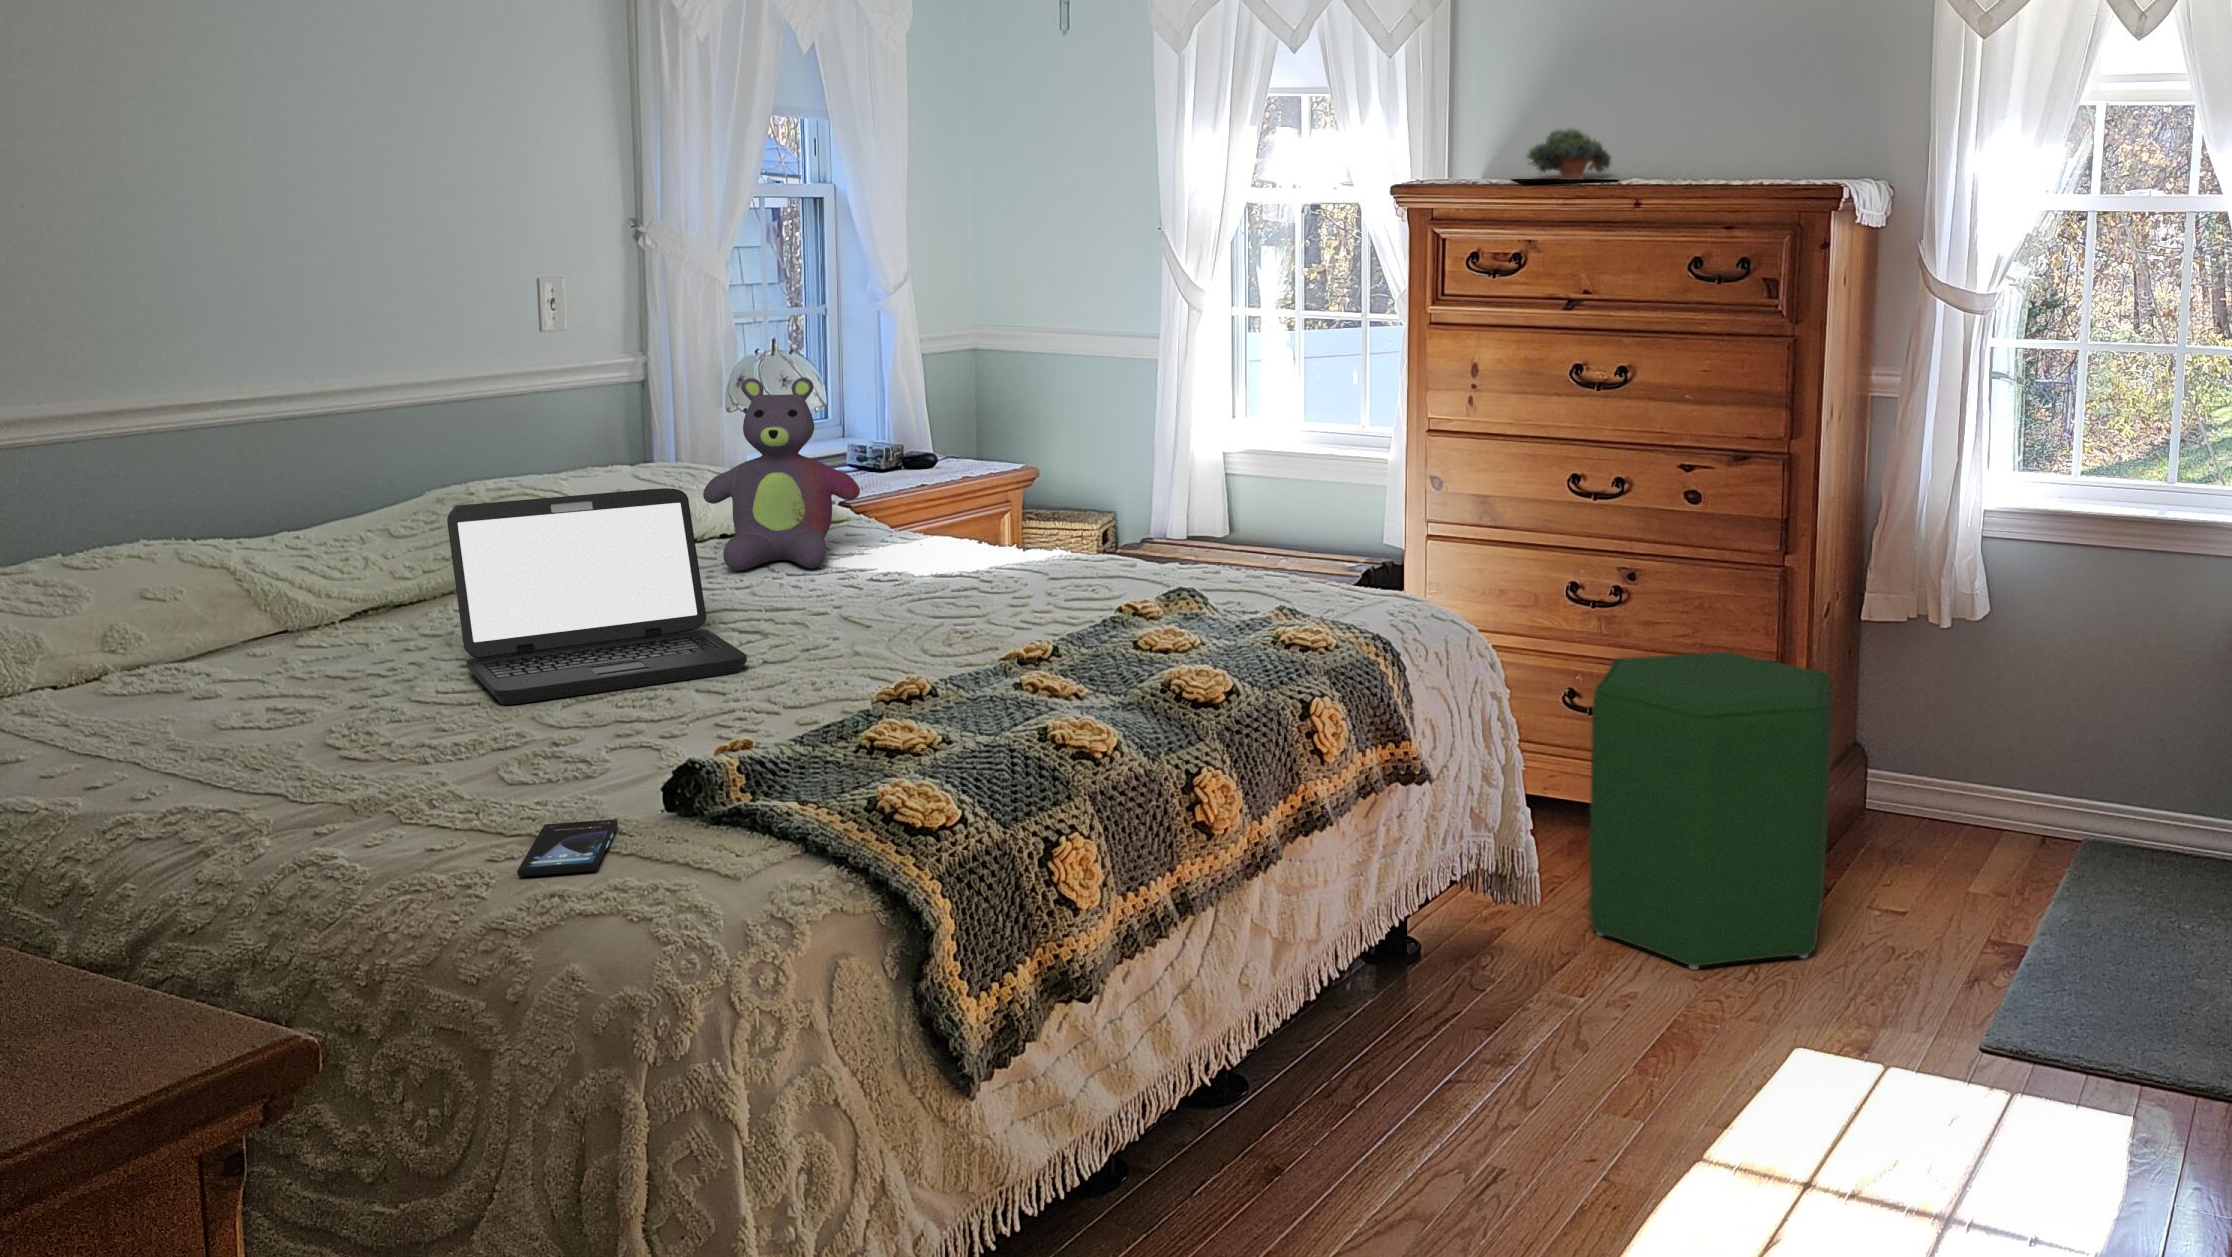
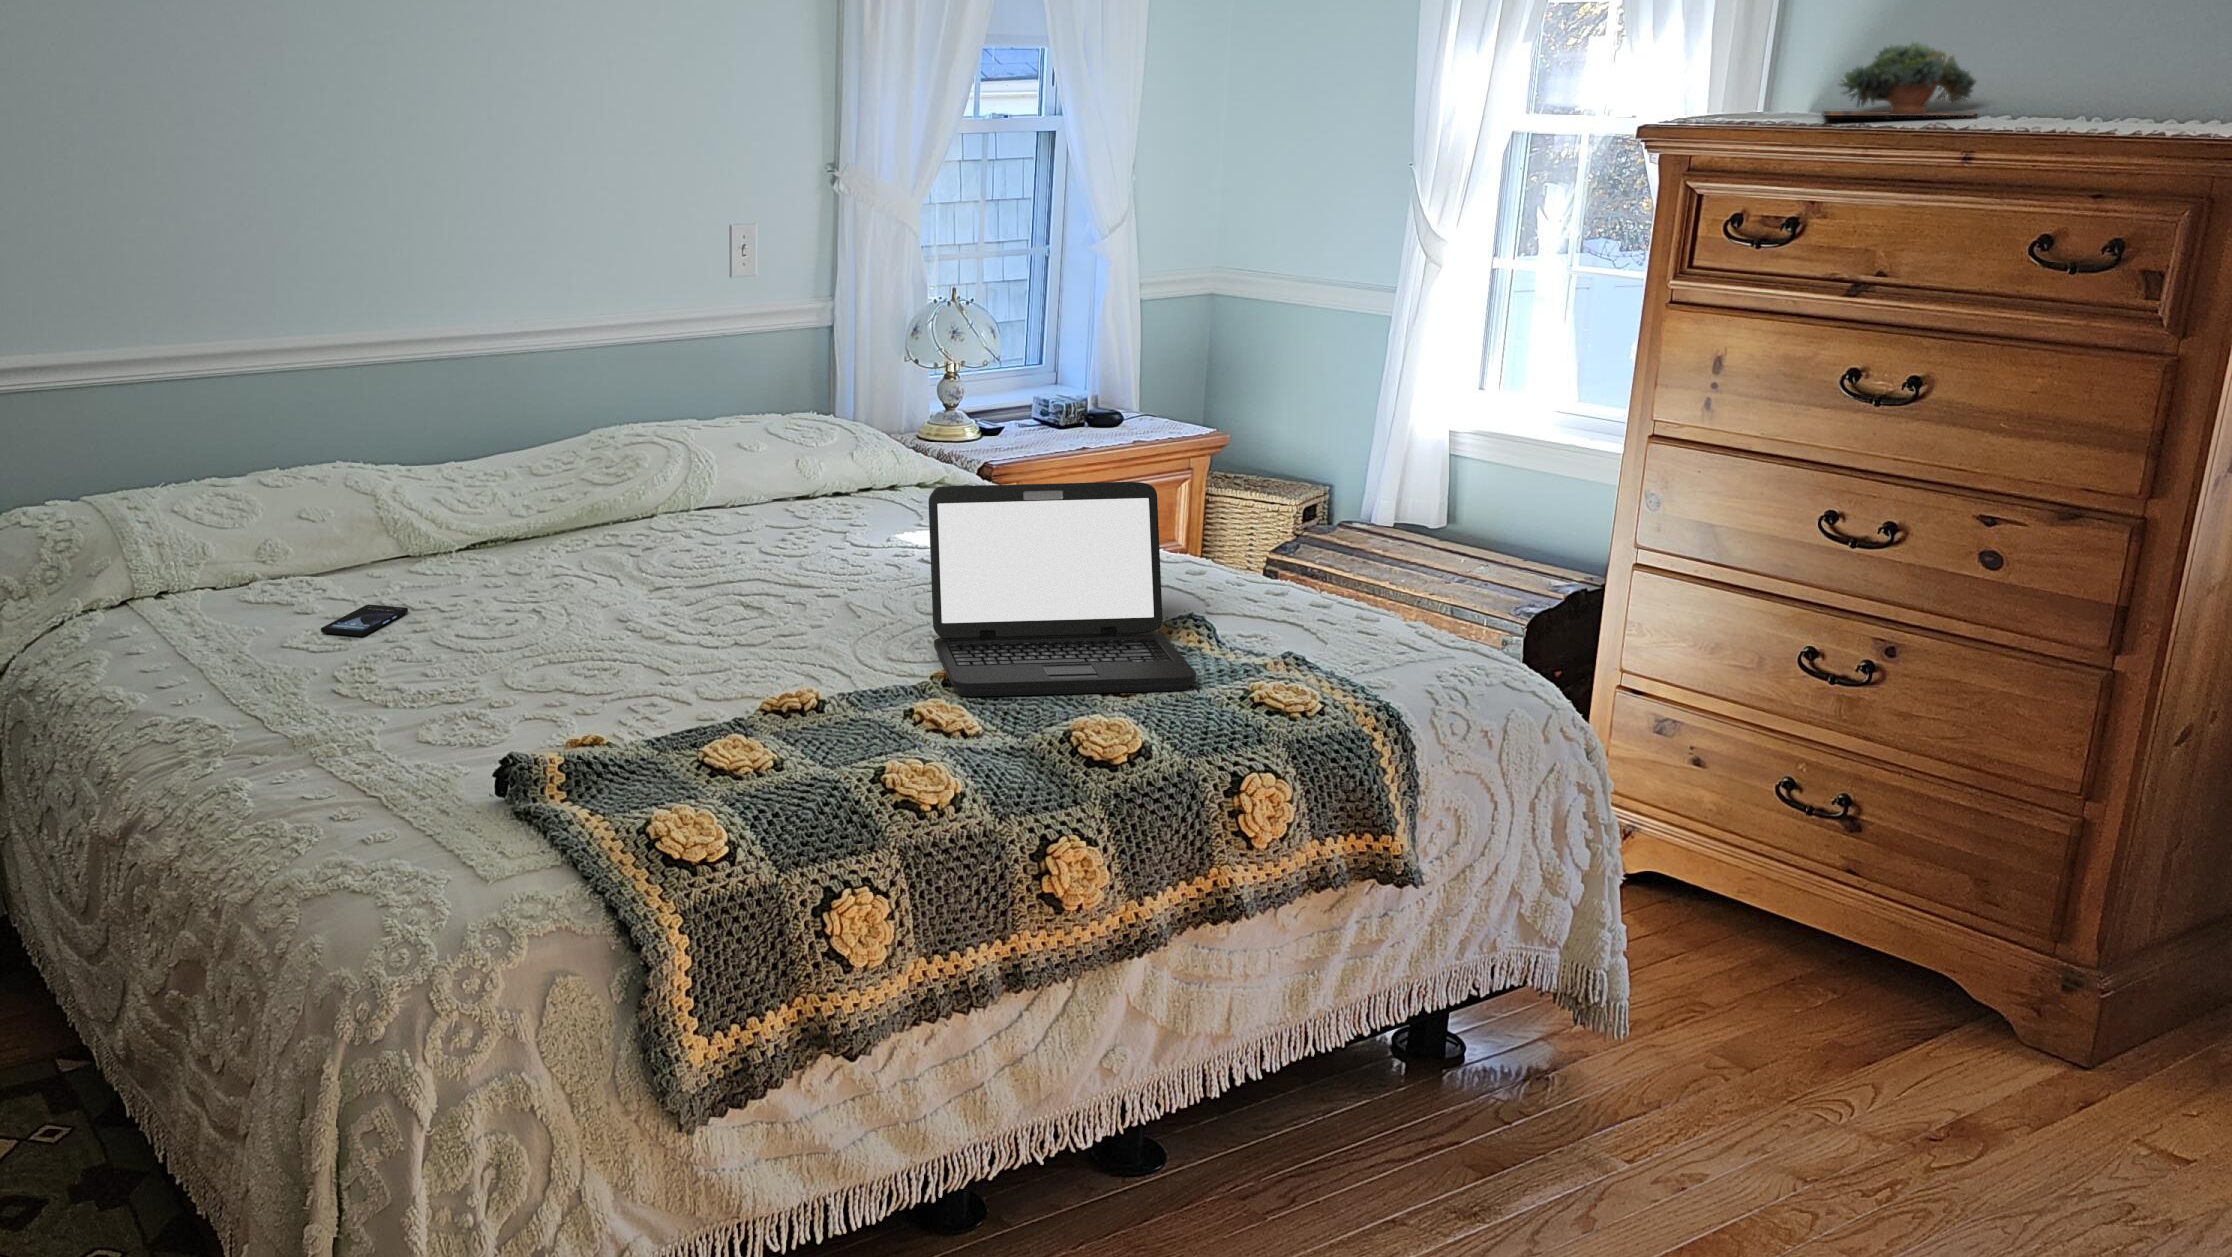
stuffed bear: present [703,377,860,570] -> none [800,341,944,539]
laptop: present [447,488,747,705] -> present [929,482,1196,696]
ottoman: present [1590,652,1833,970] -> none [1701,760,2119,1196]
smartphone: present [517,819,618,876] -> present [321,604,408,636]

